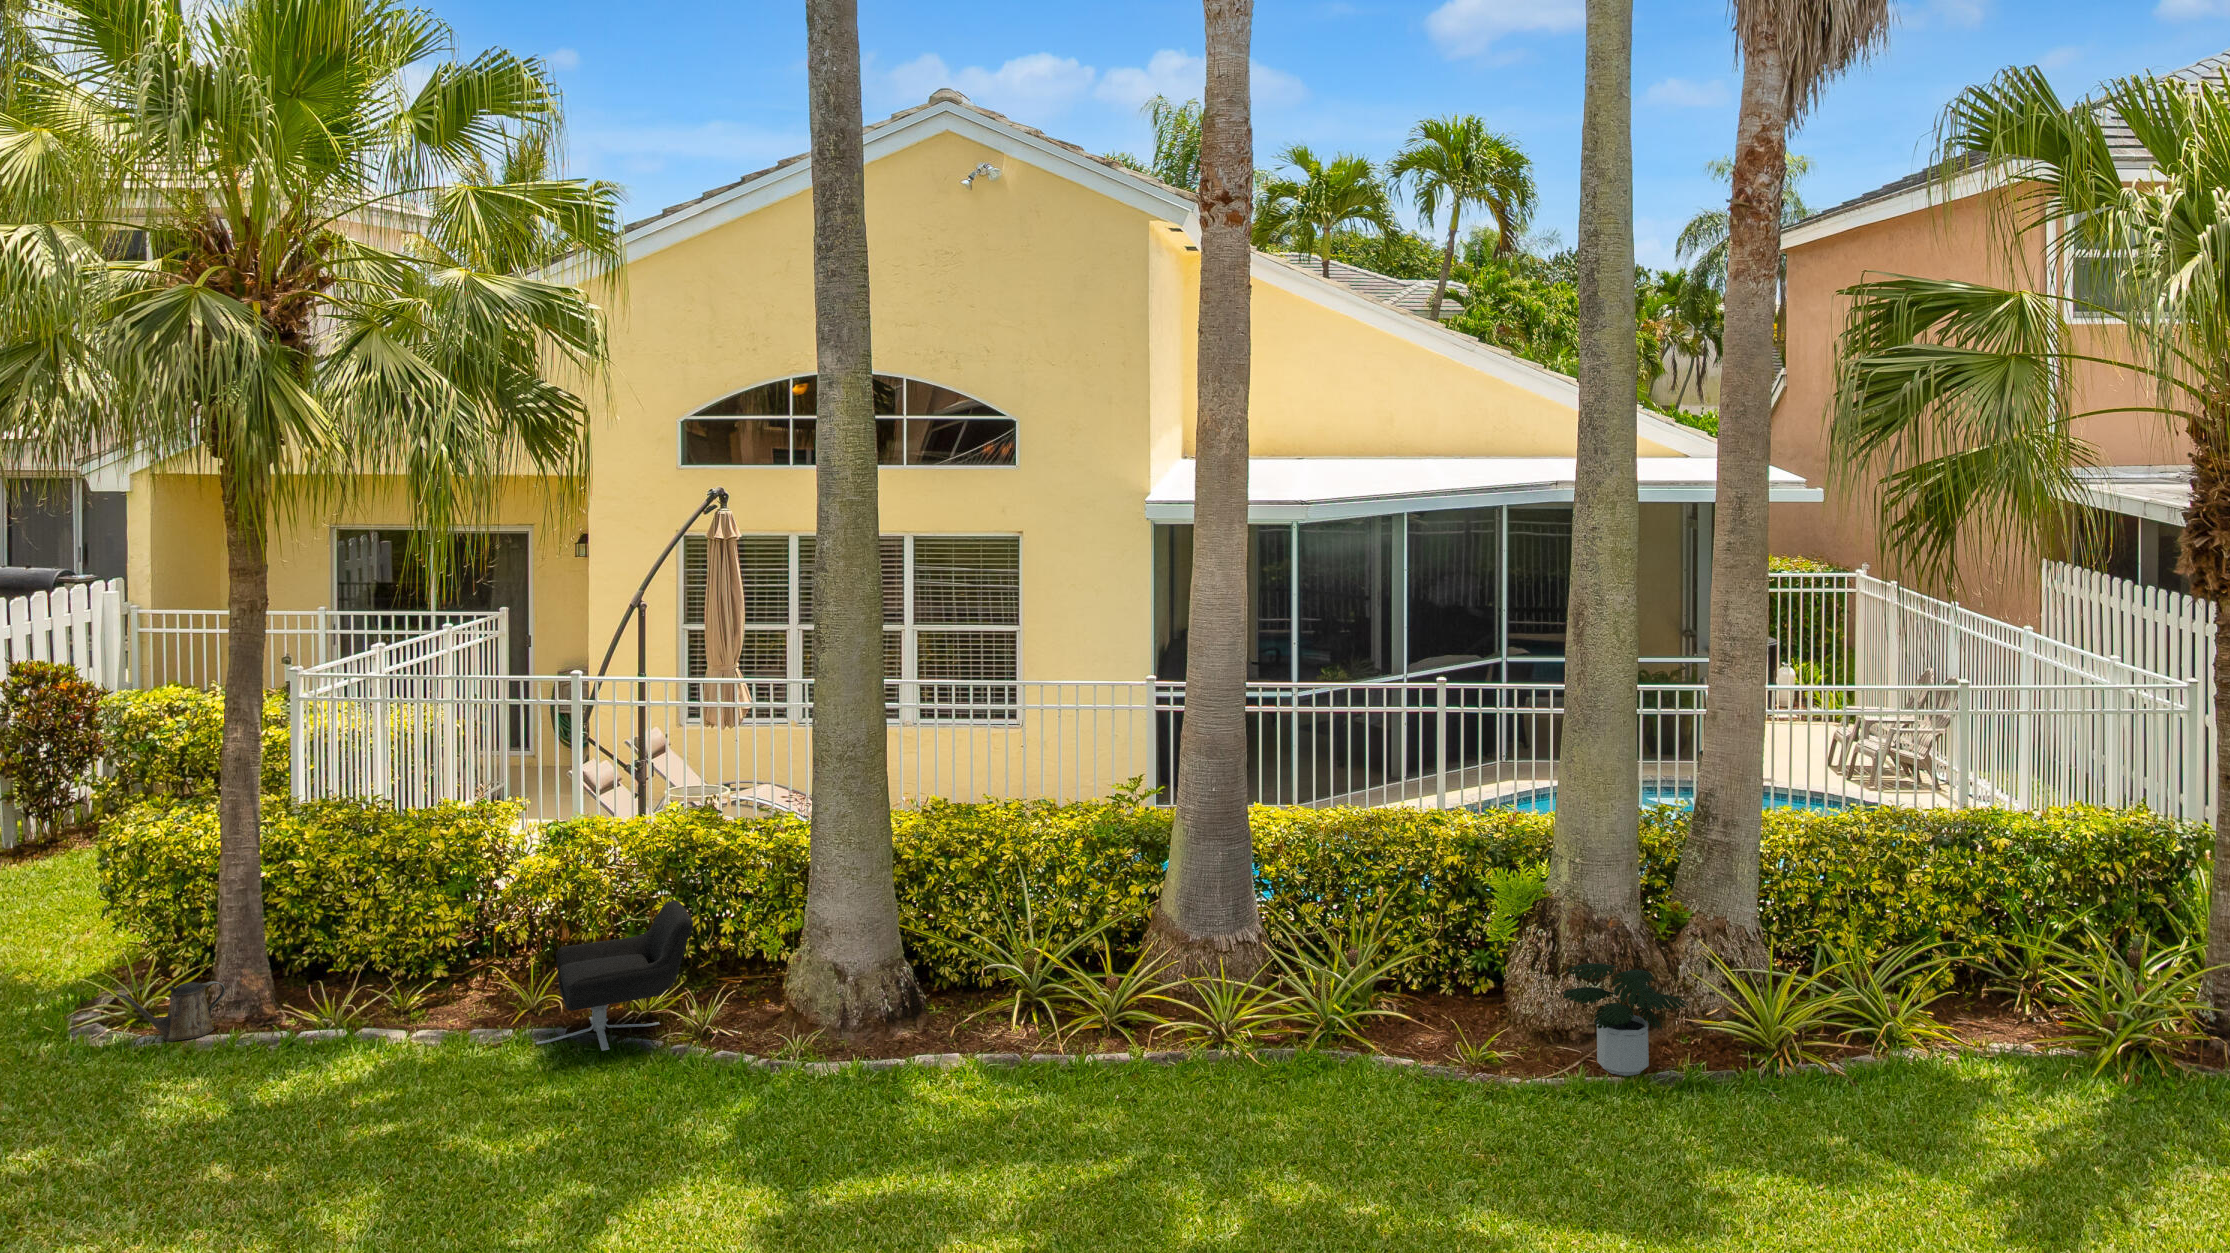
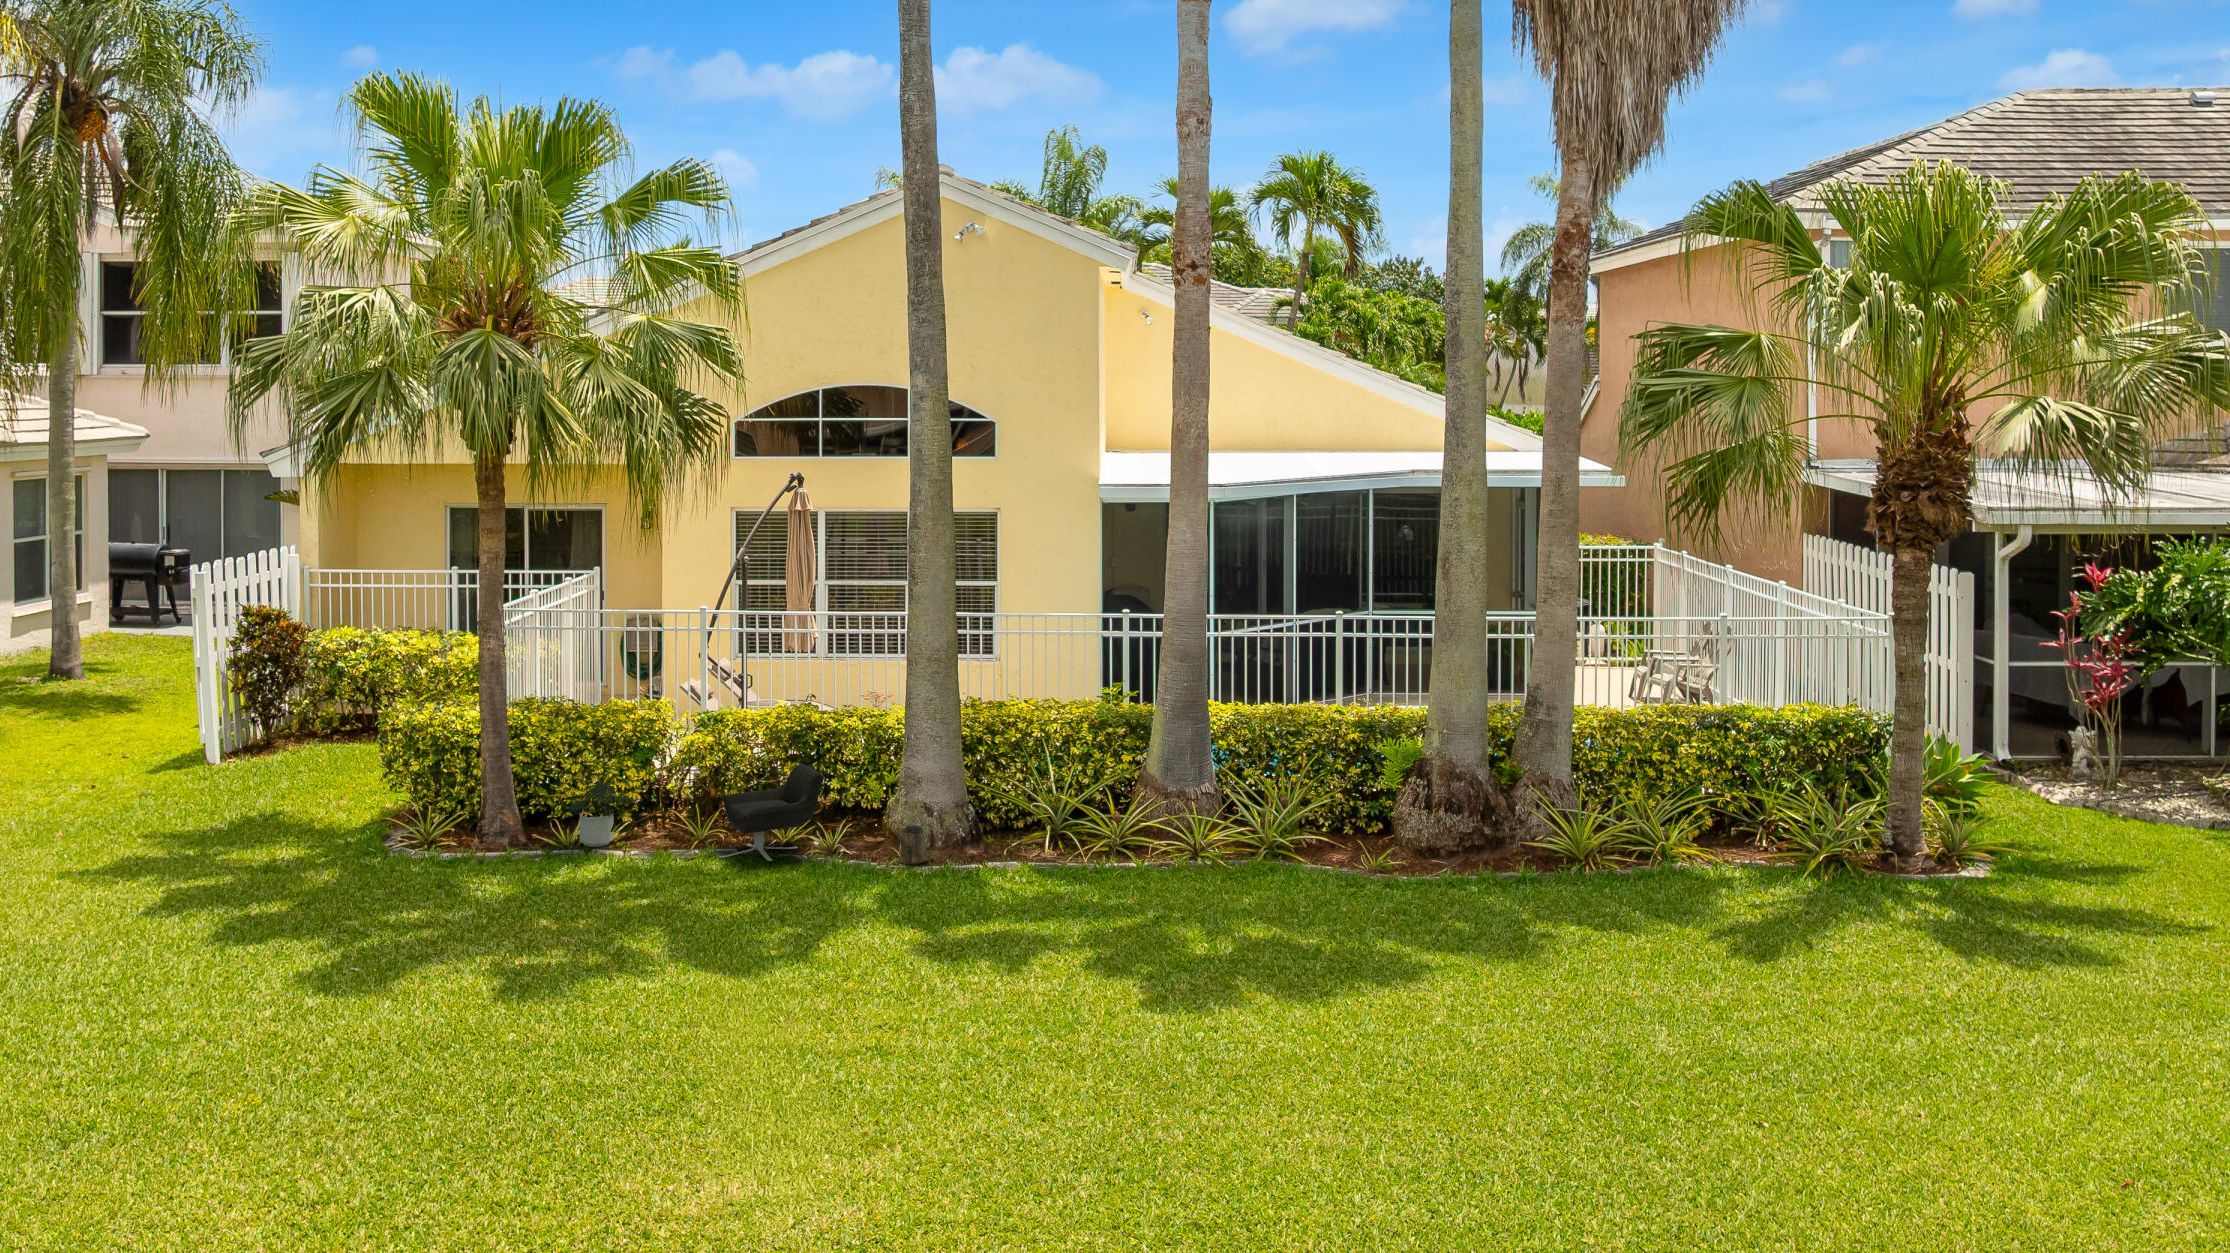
potted plant: present [1562,963,1689,1076] -> present [564,780,637,847]
watering can: present [117,981,225,1041] -> present [895,824,929,864]

